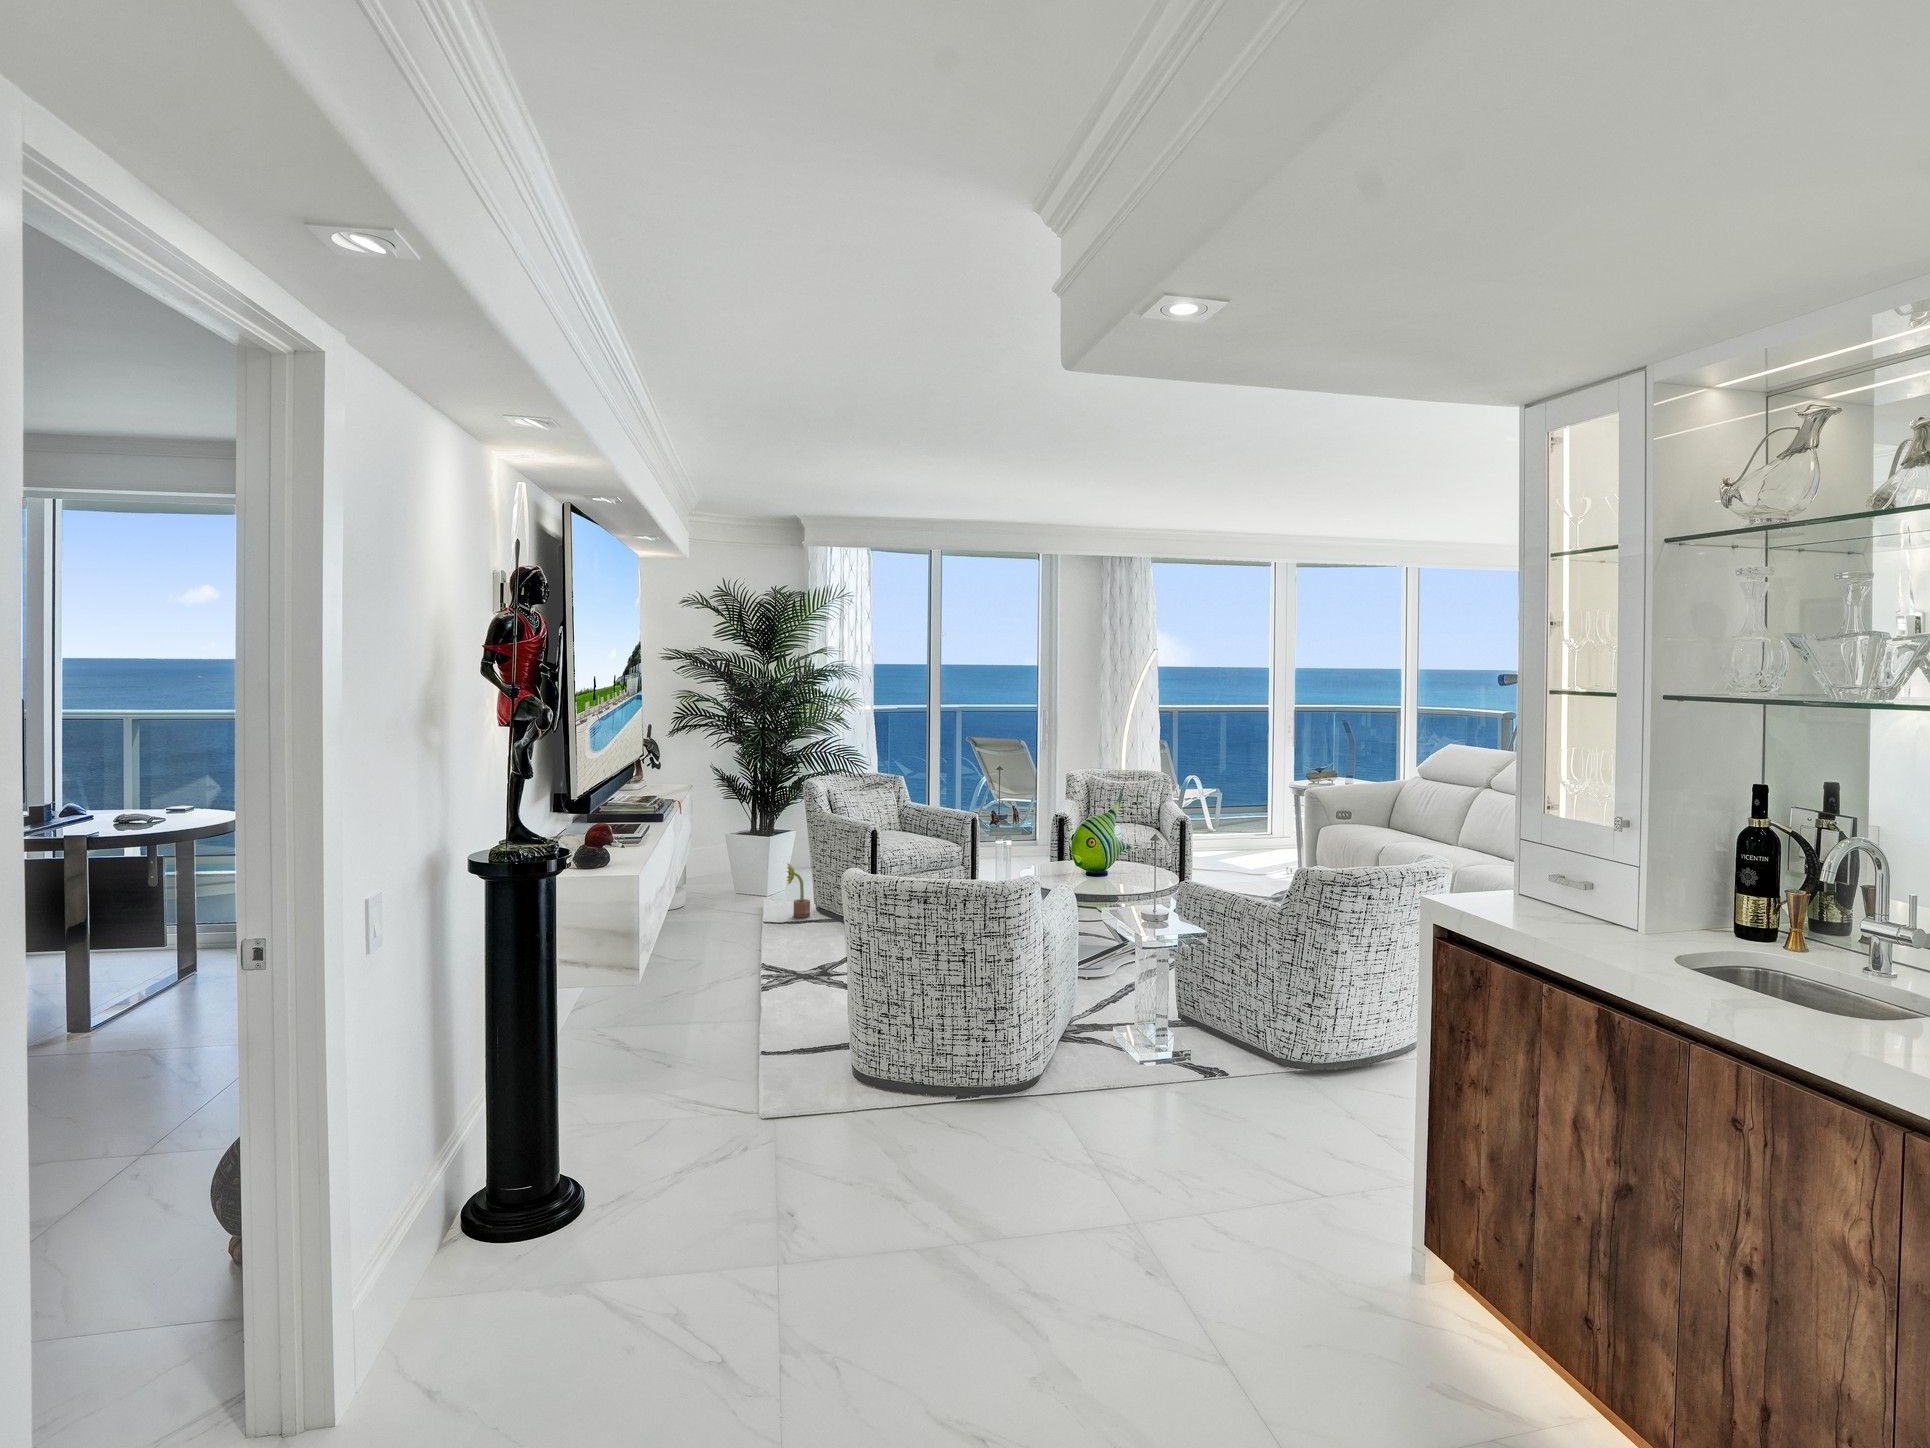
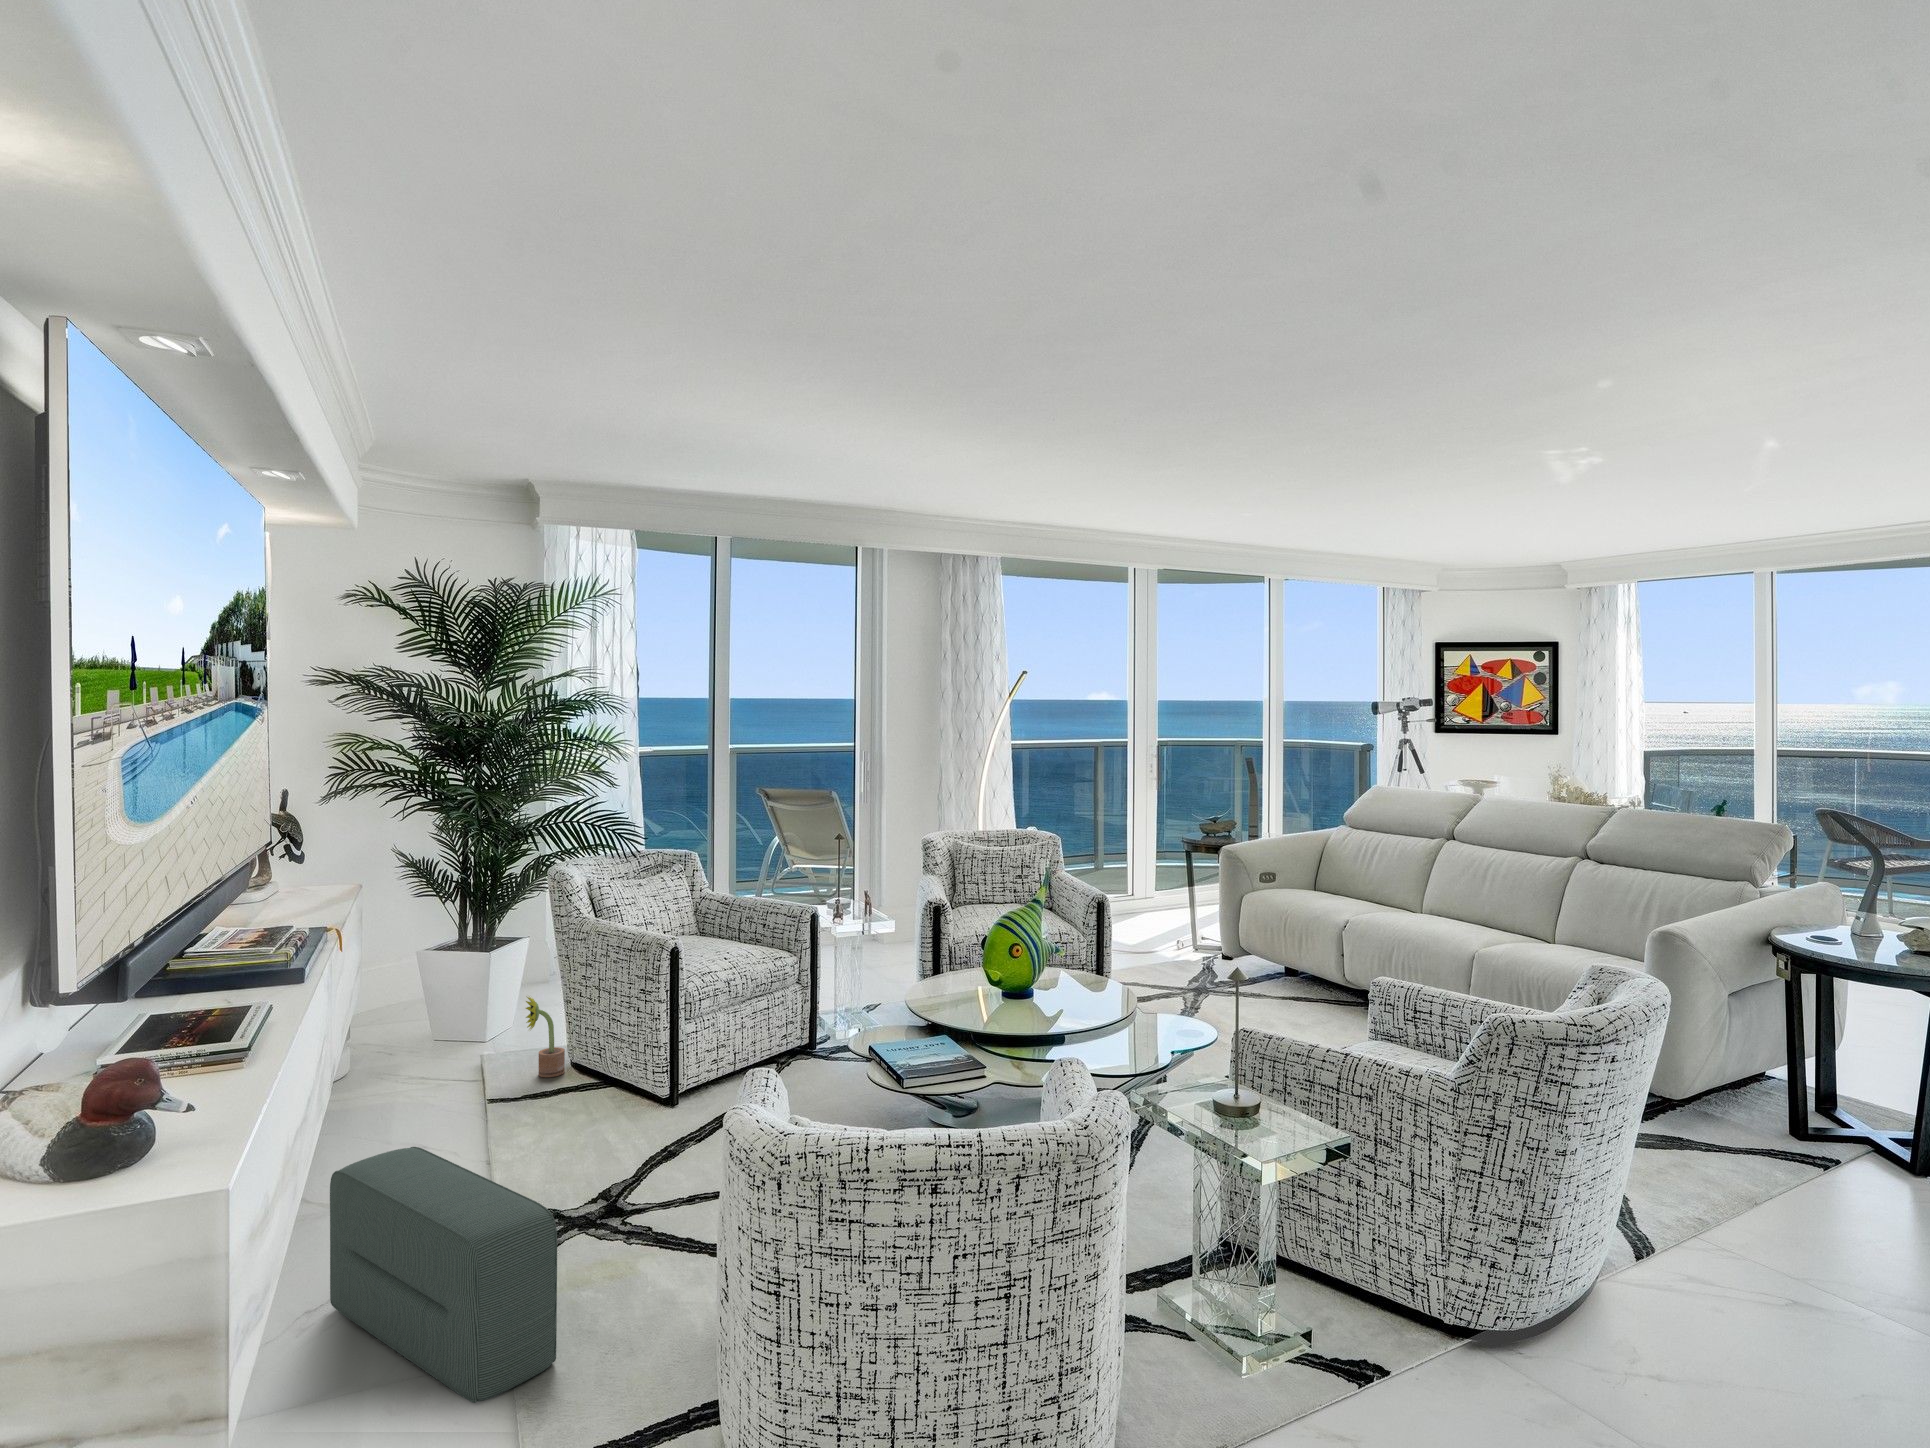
pouf: none [668,916,778,1032] -> present [330,1147,557,1403]

